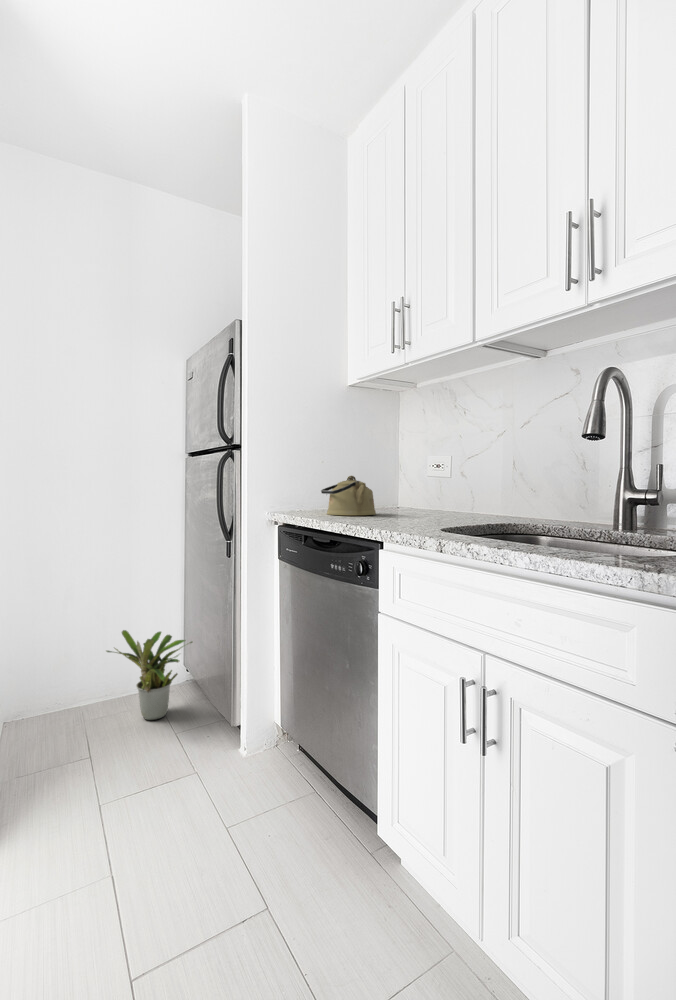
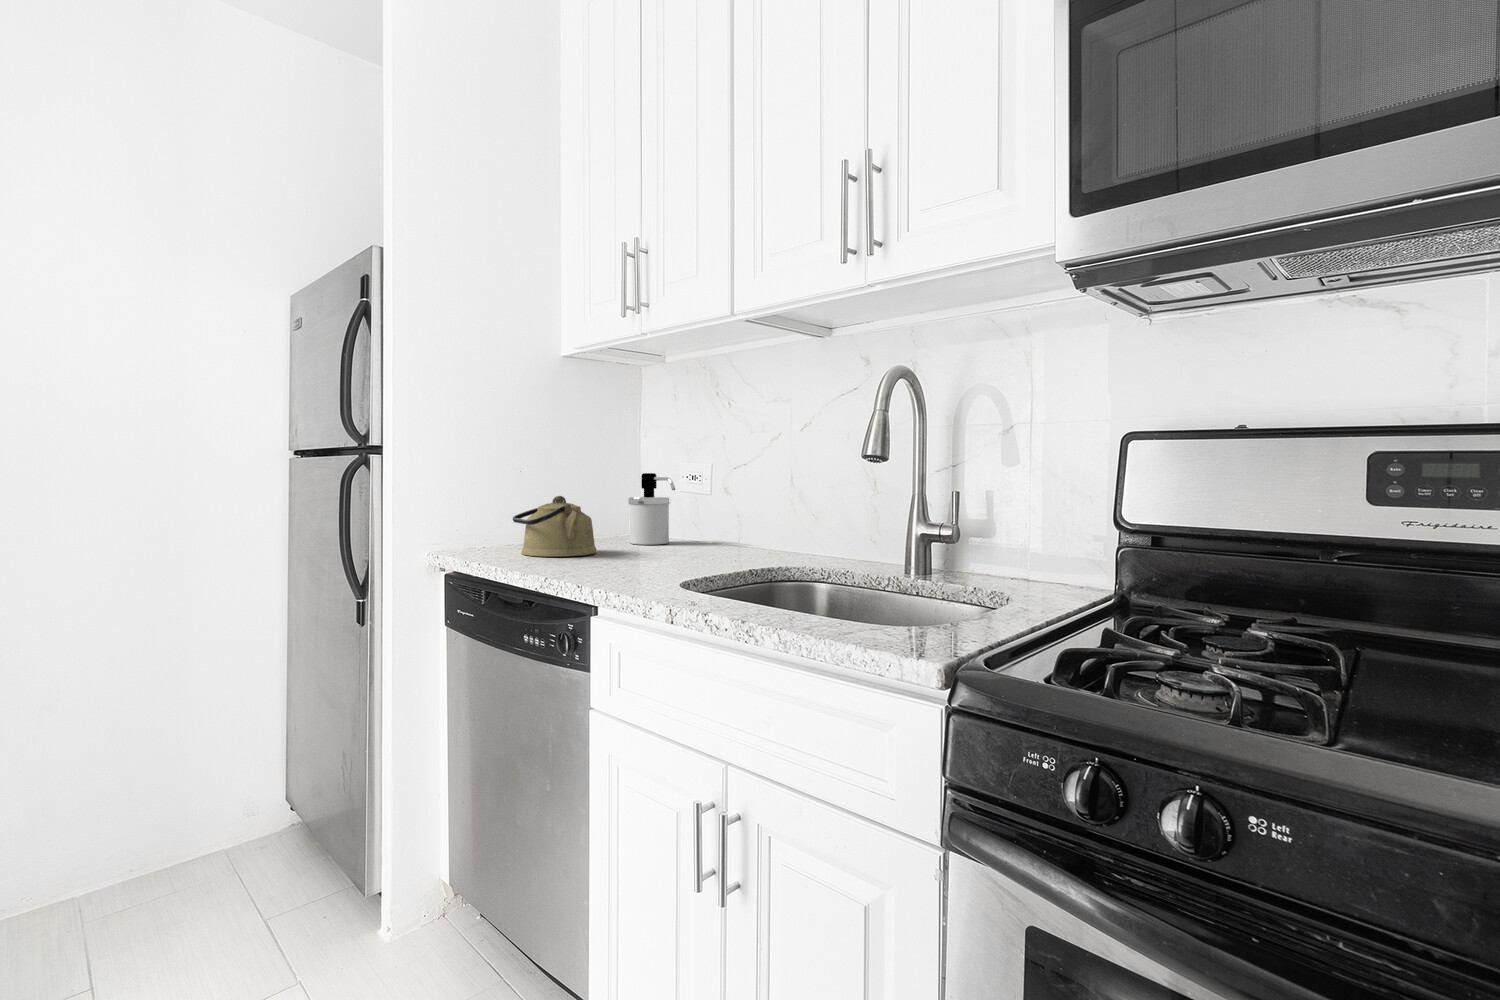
soap dispenser: none [394,463,428,511] -> present [627,473,675,545]
potted plant: present [106,630,192,720] -> none [135,746,301,895]

